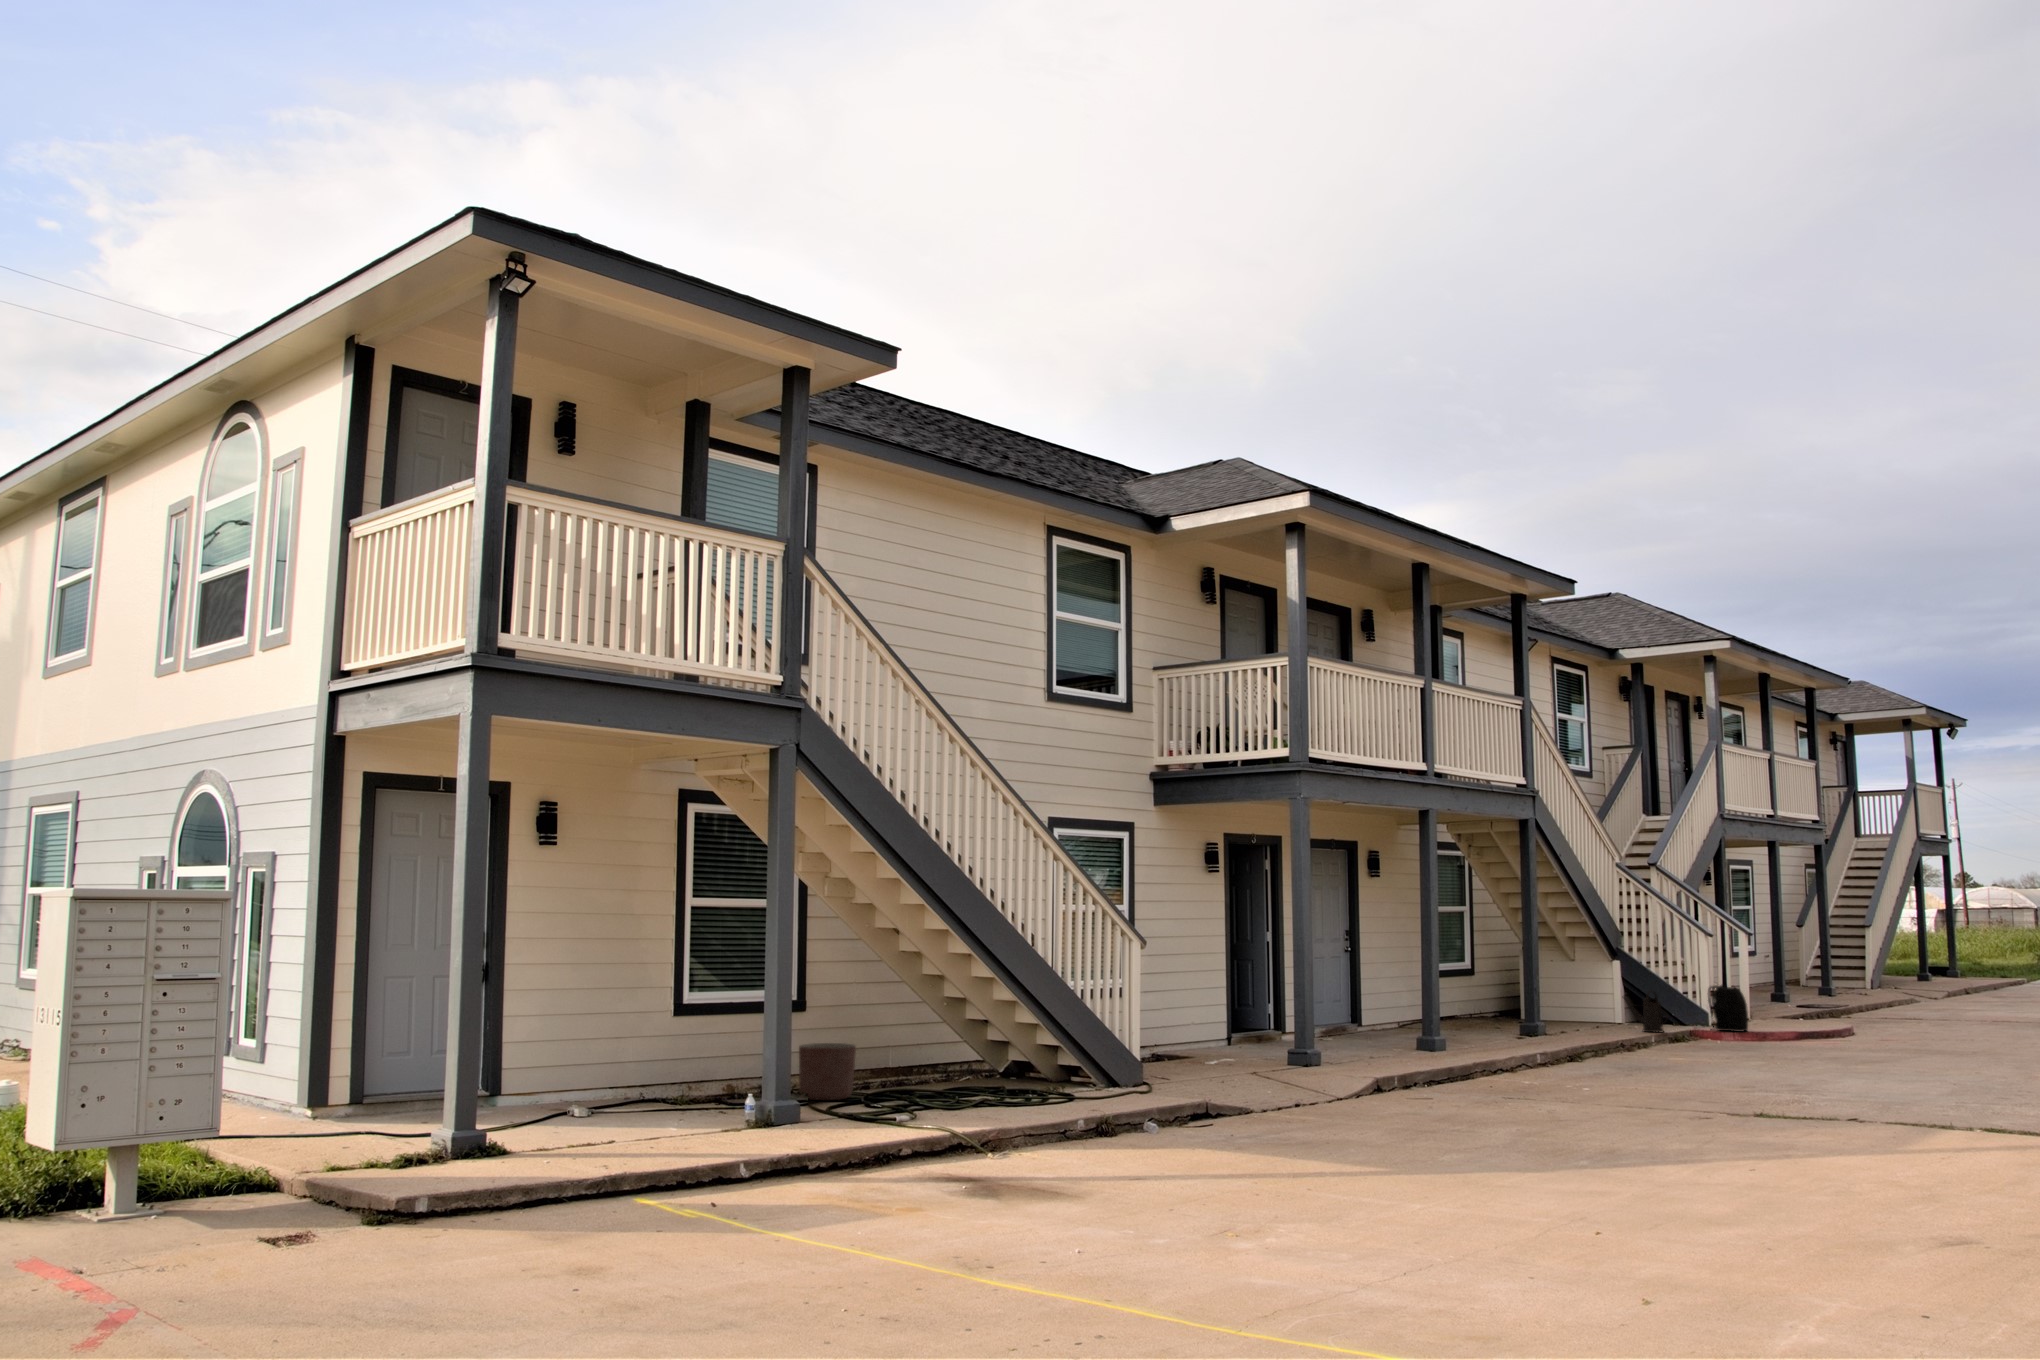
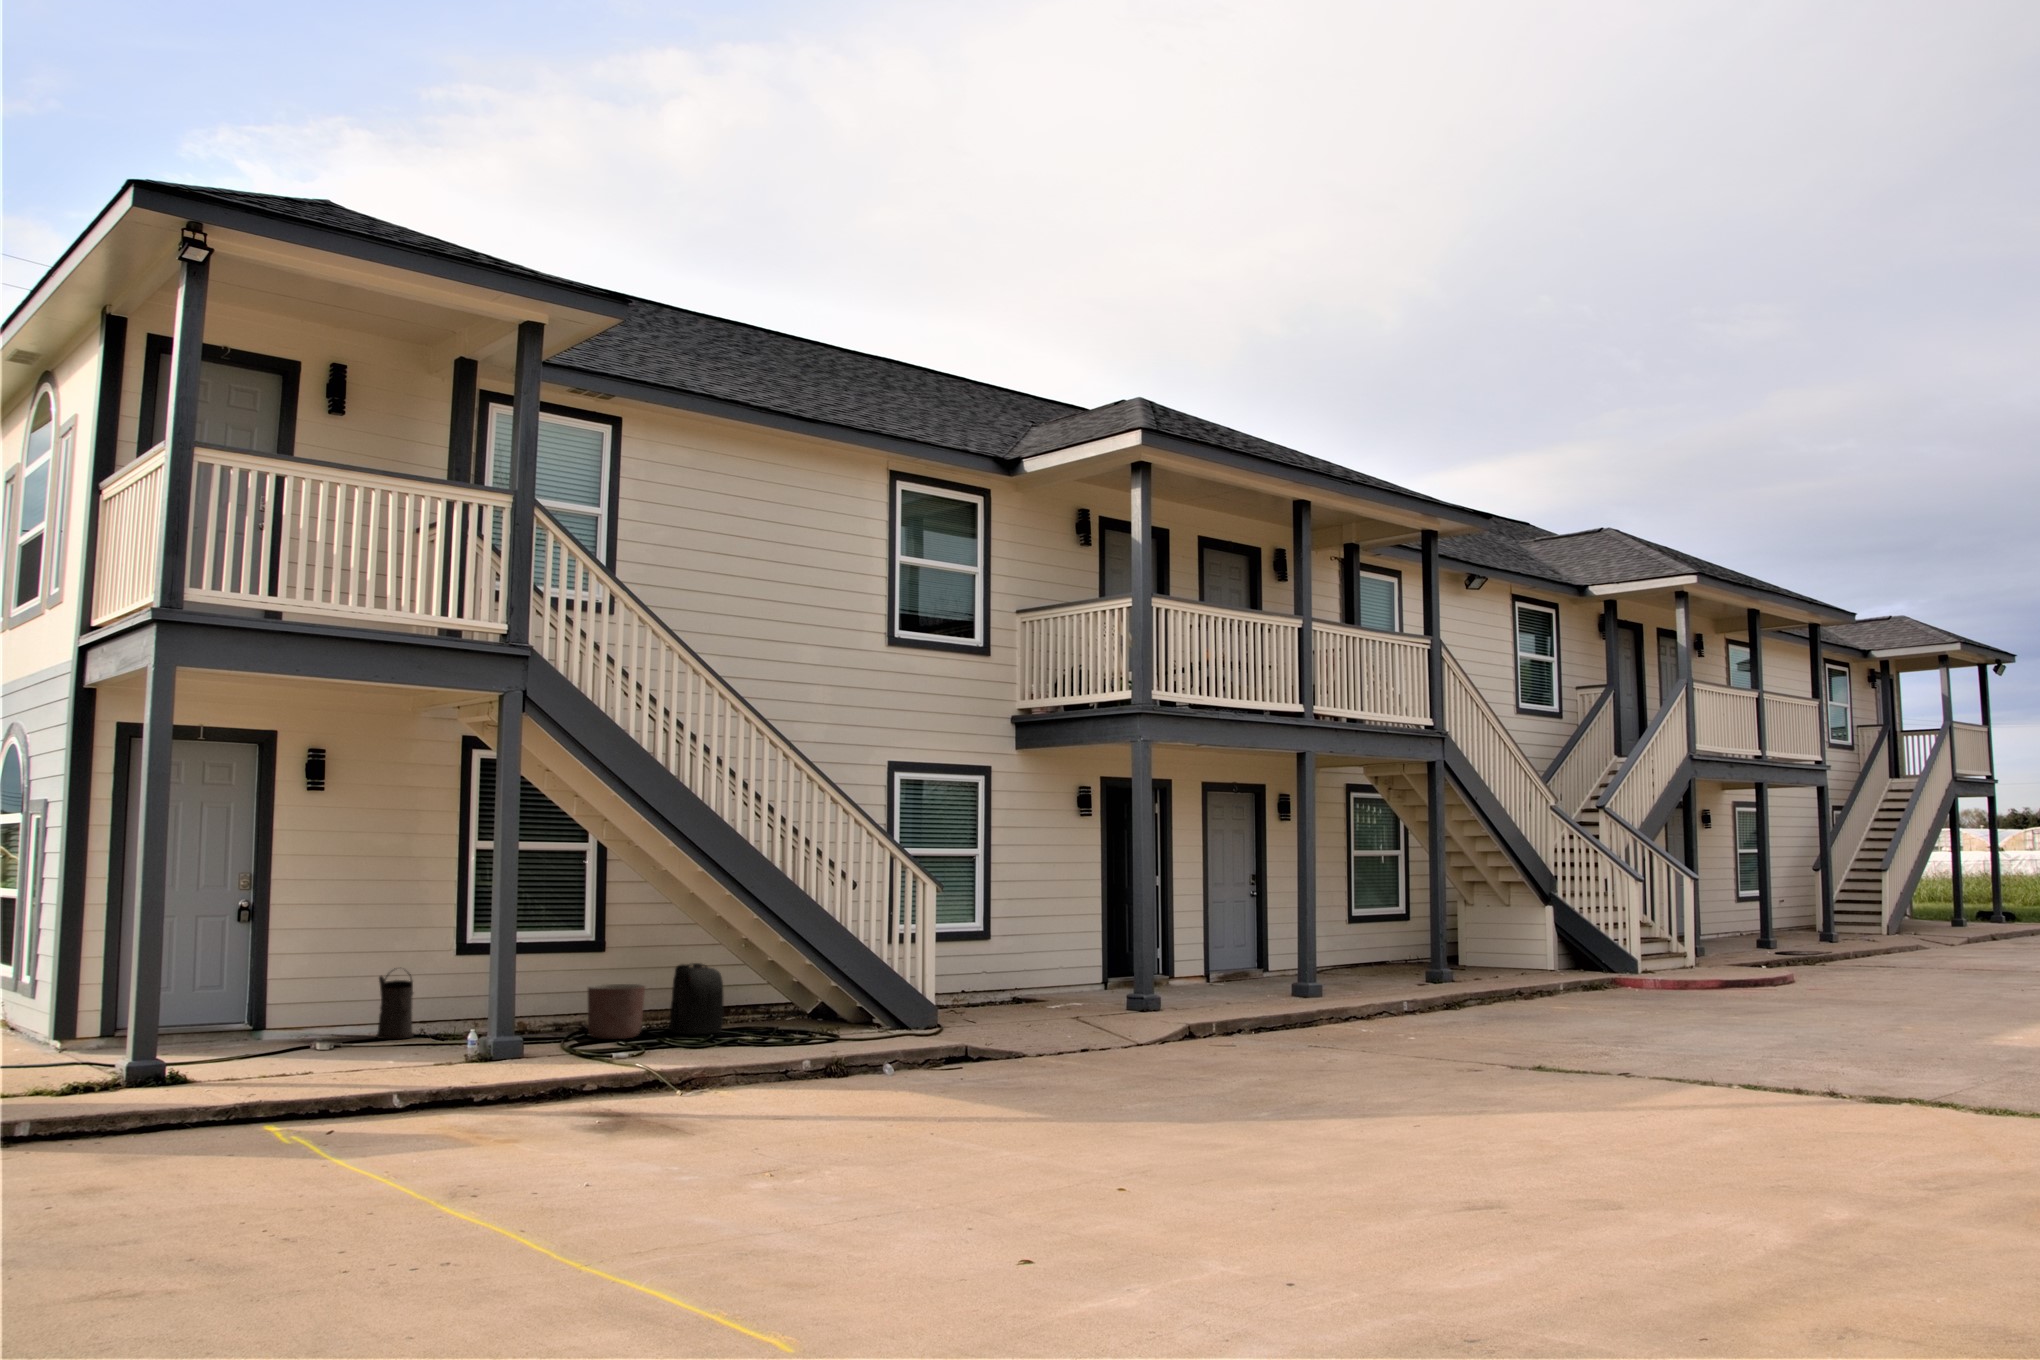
backpack: present [1708,985,1748,1032] -> present [669,963,724,1035]
watering can: present [1623,991,1664,1032] -> present [376,974,413,1039]

